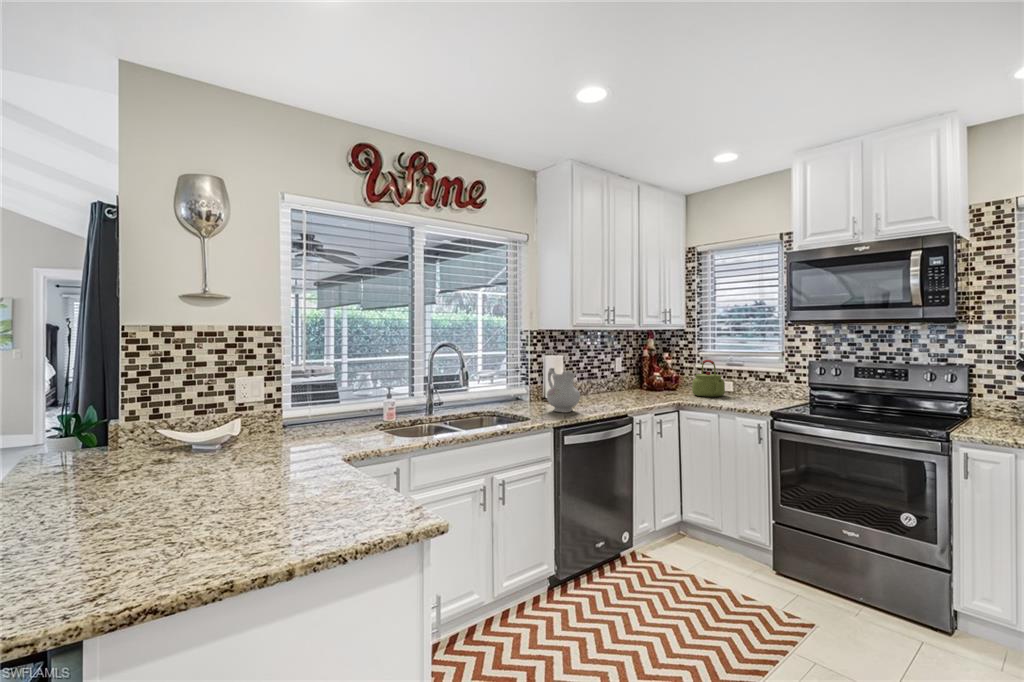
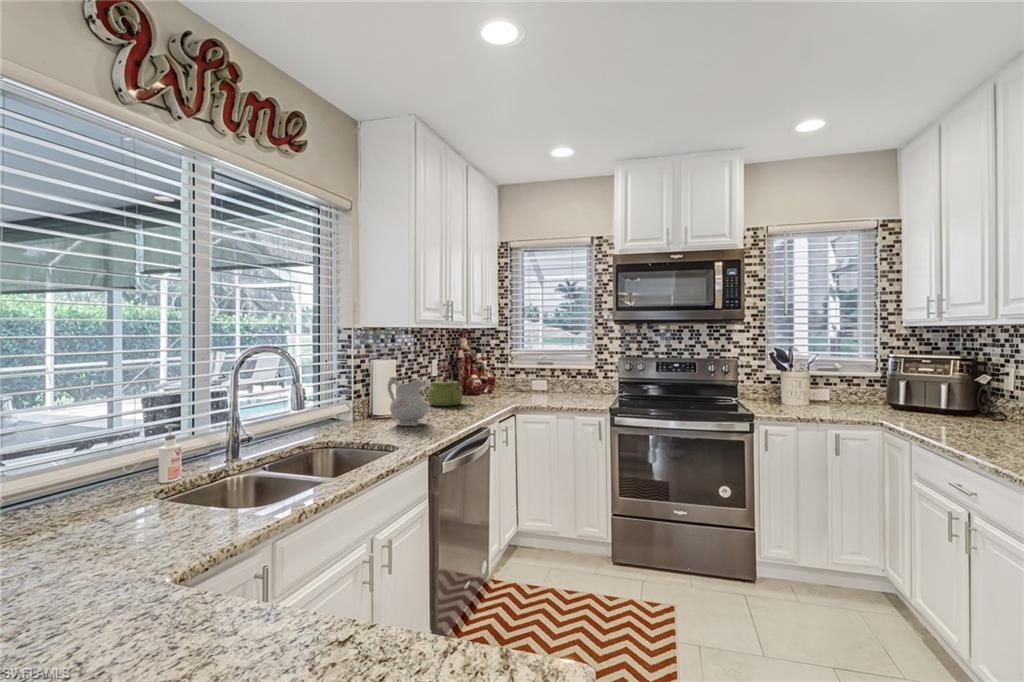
kettle: present [692,360,725,397] -> present [428,365,462,406]

